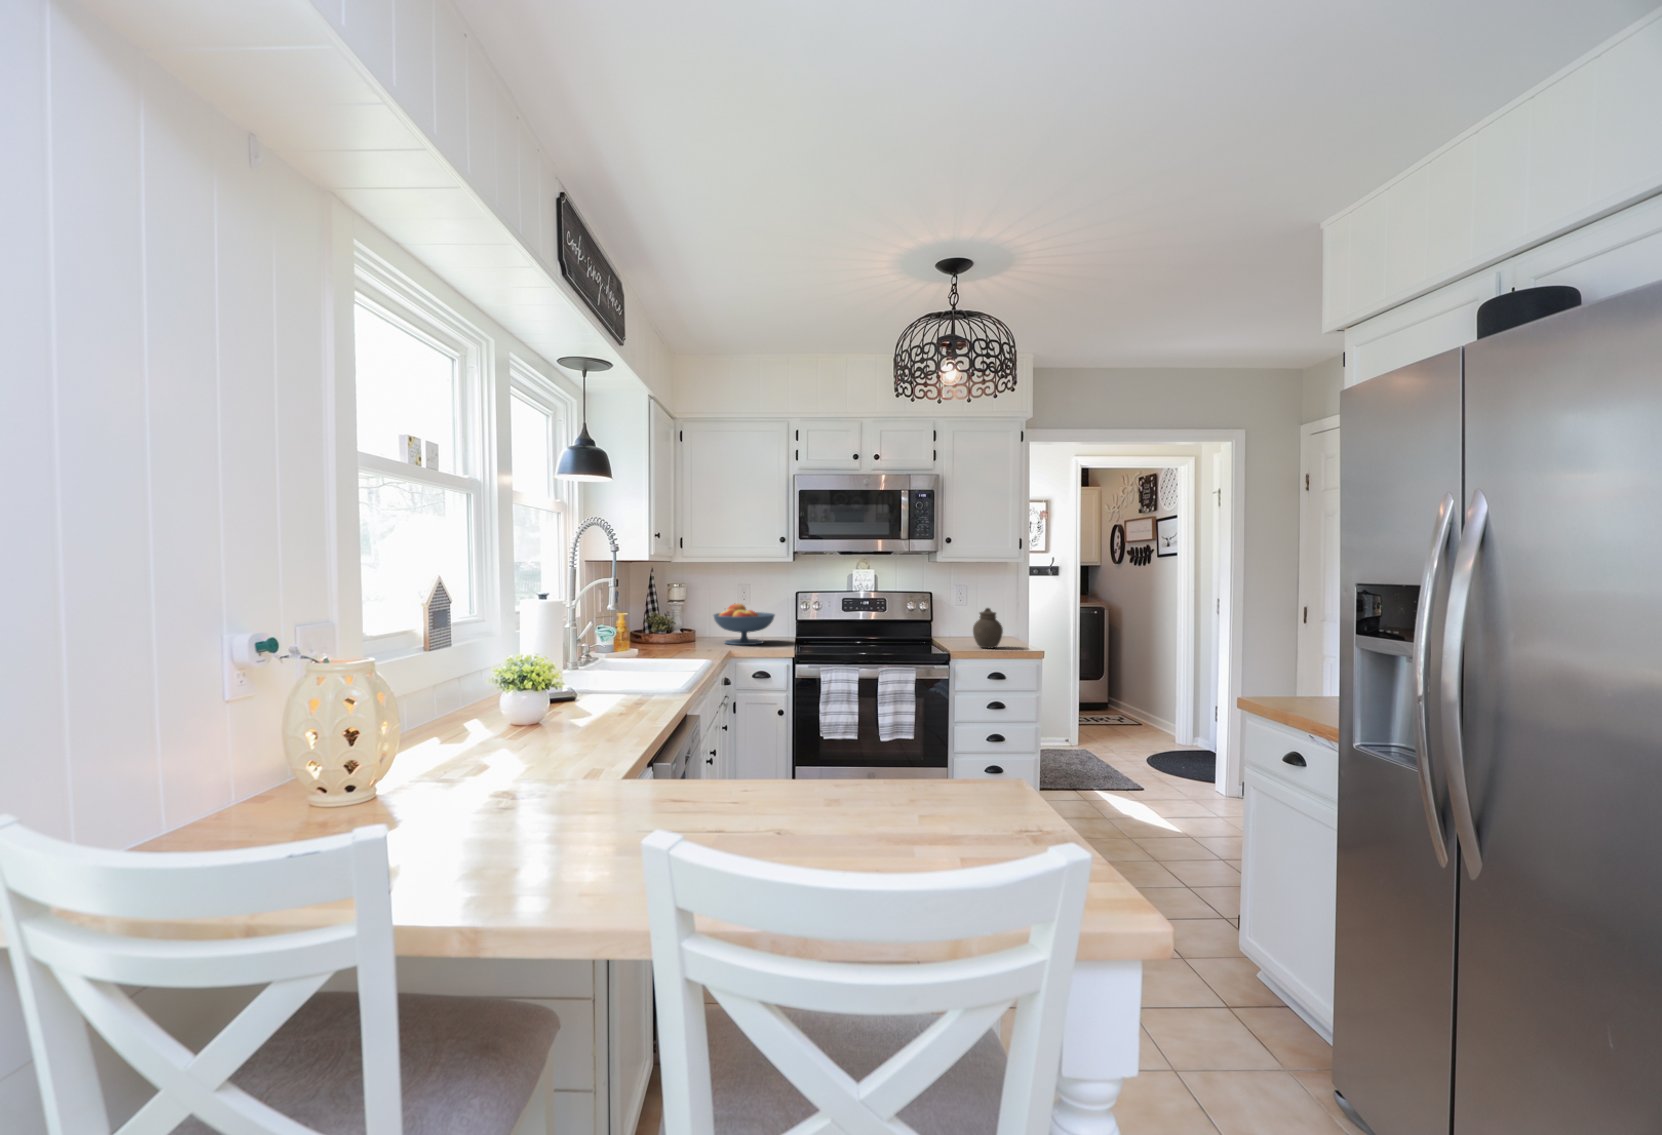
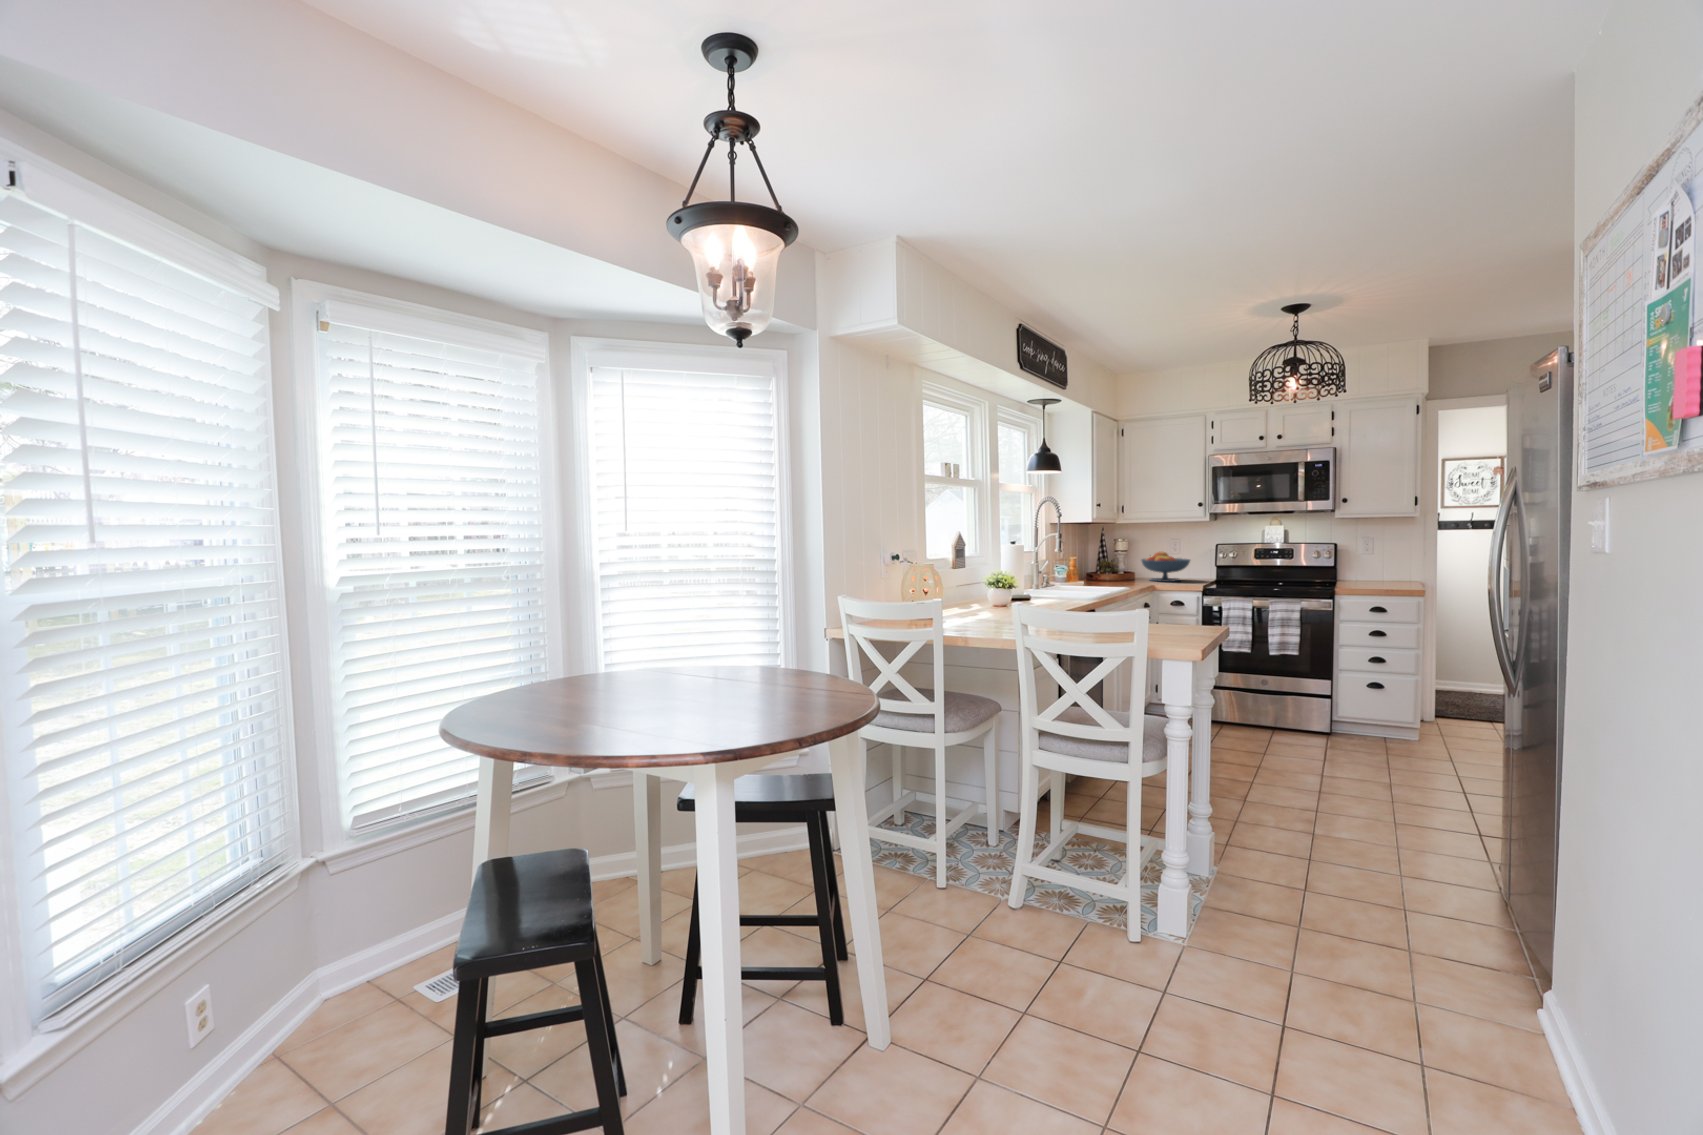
jar: present [973,608,1003,648] -> none [1370,556,1402,591]

